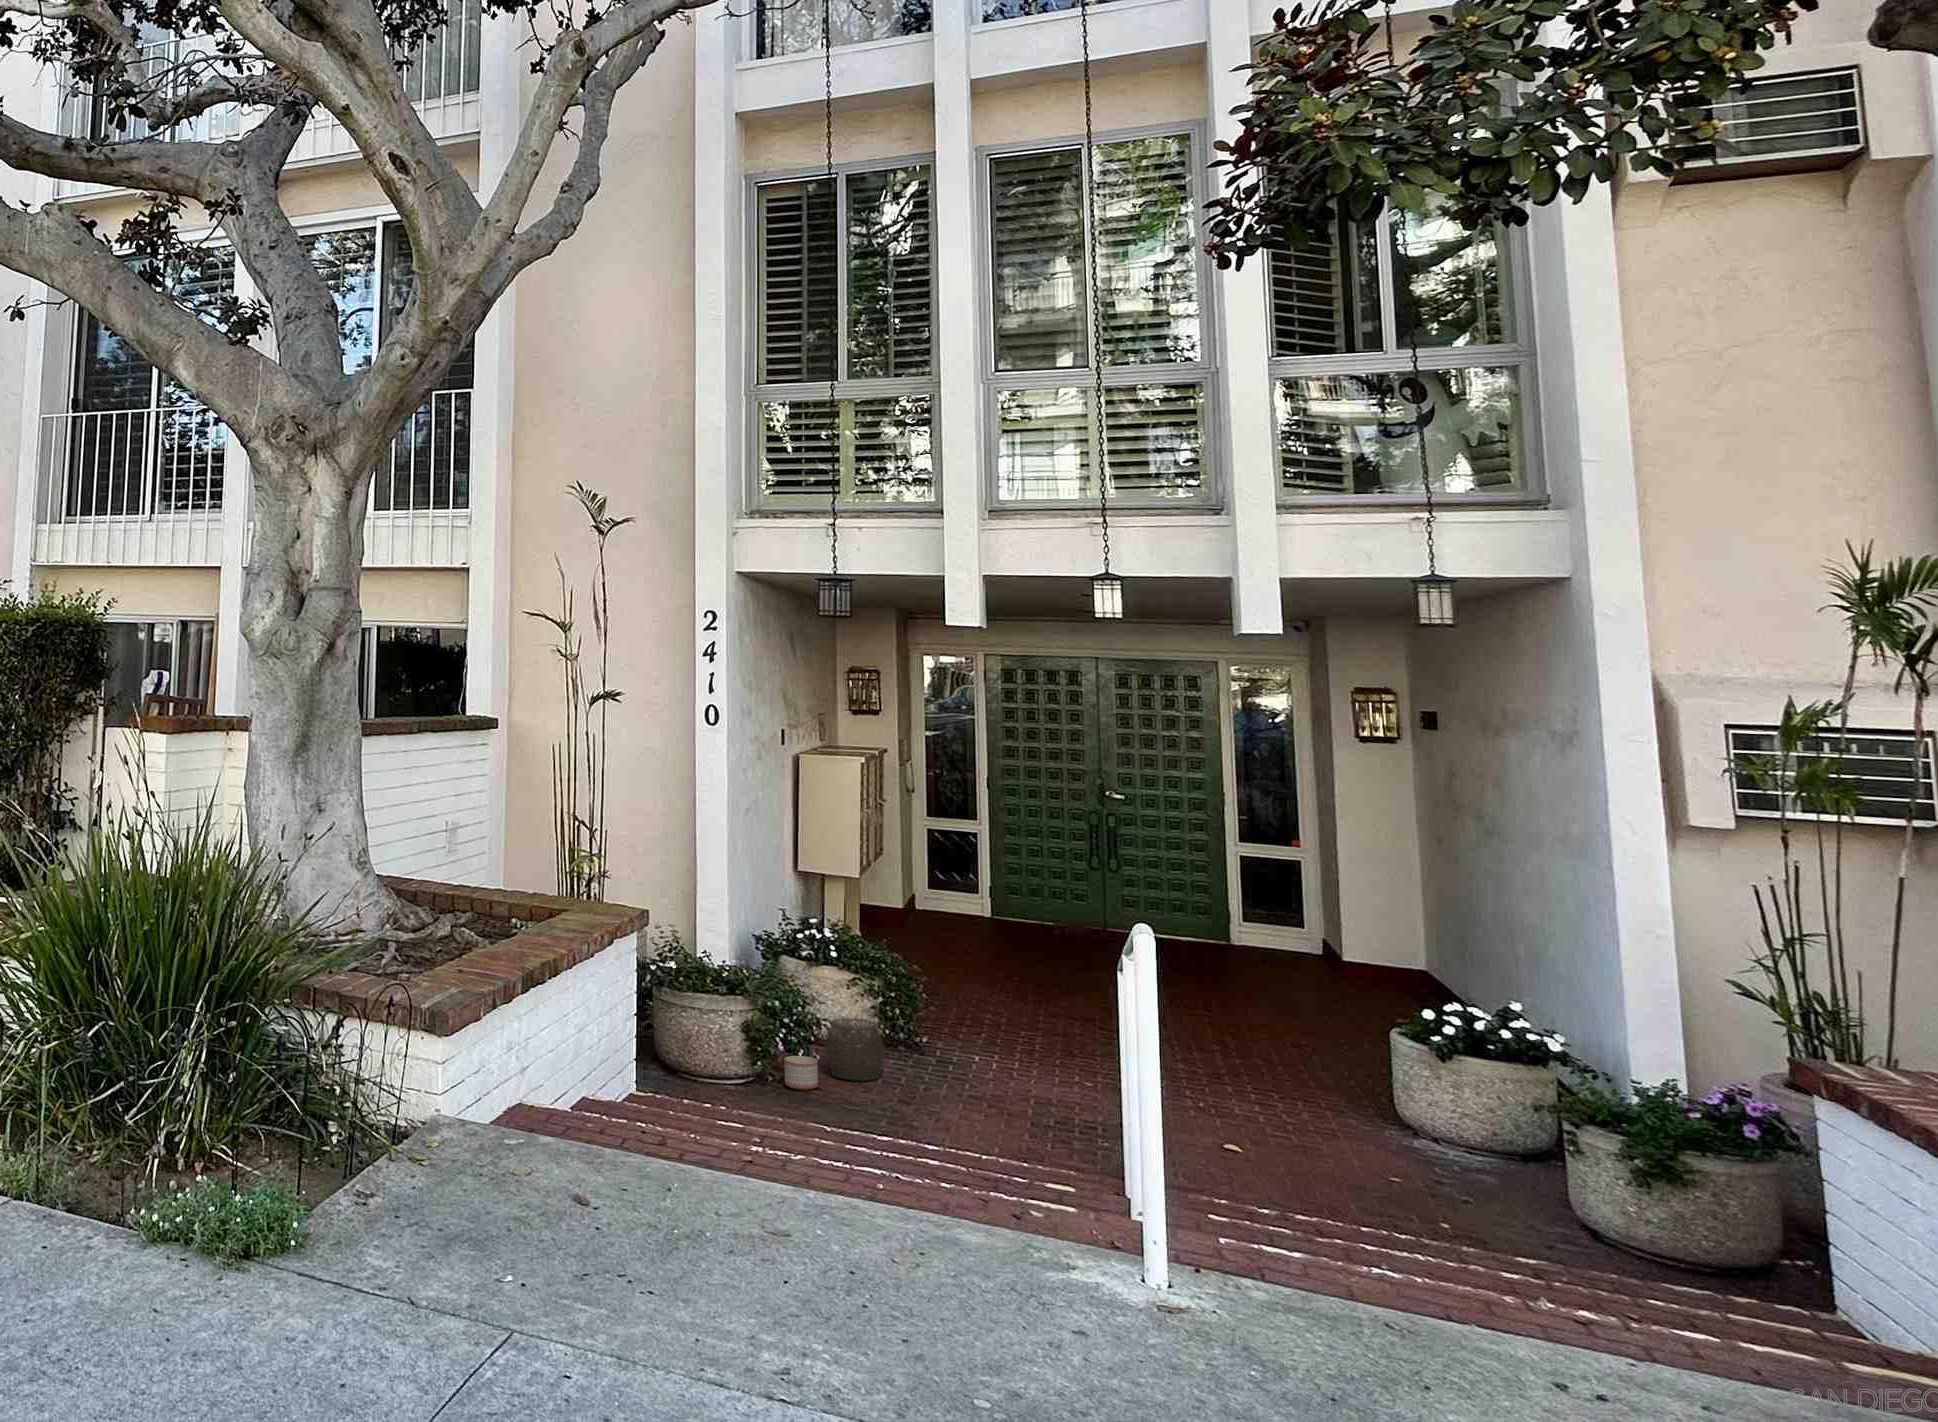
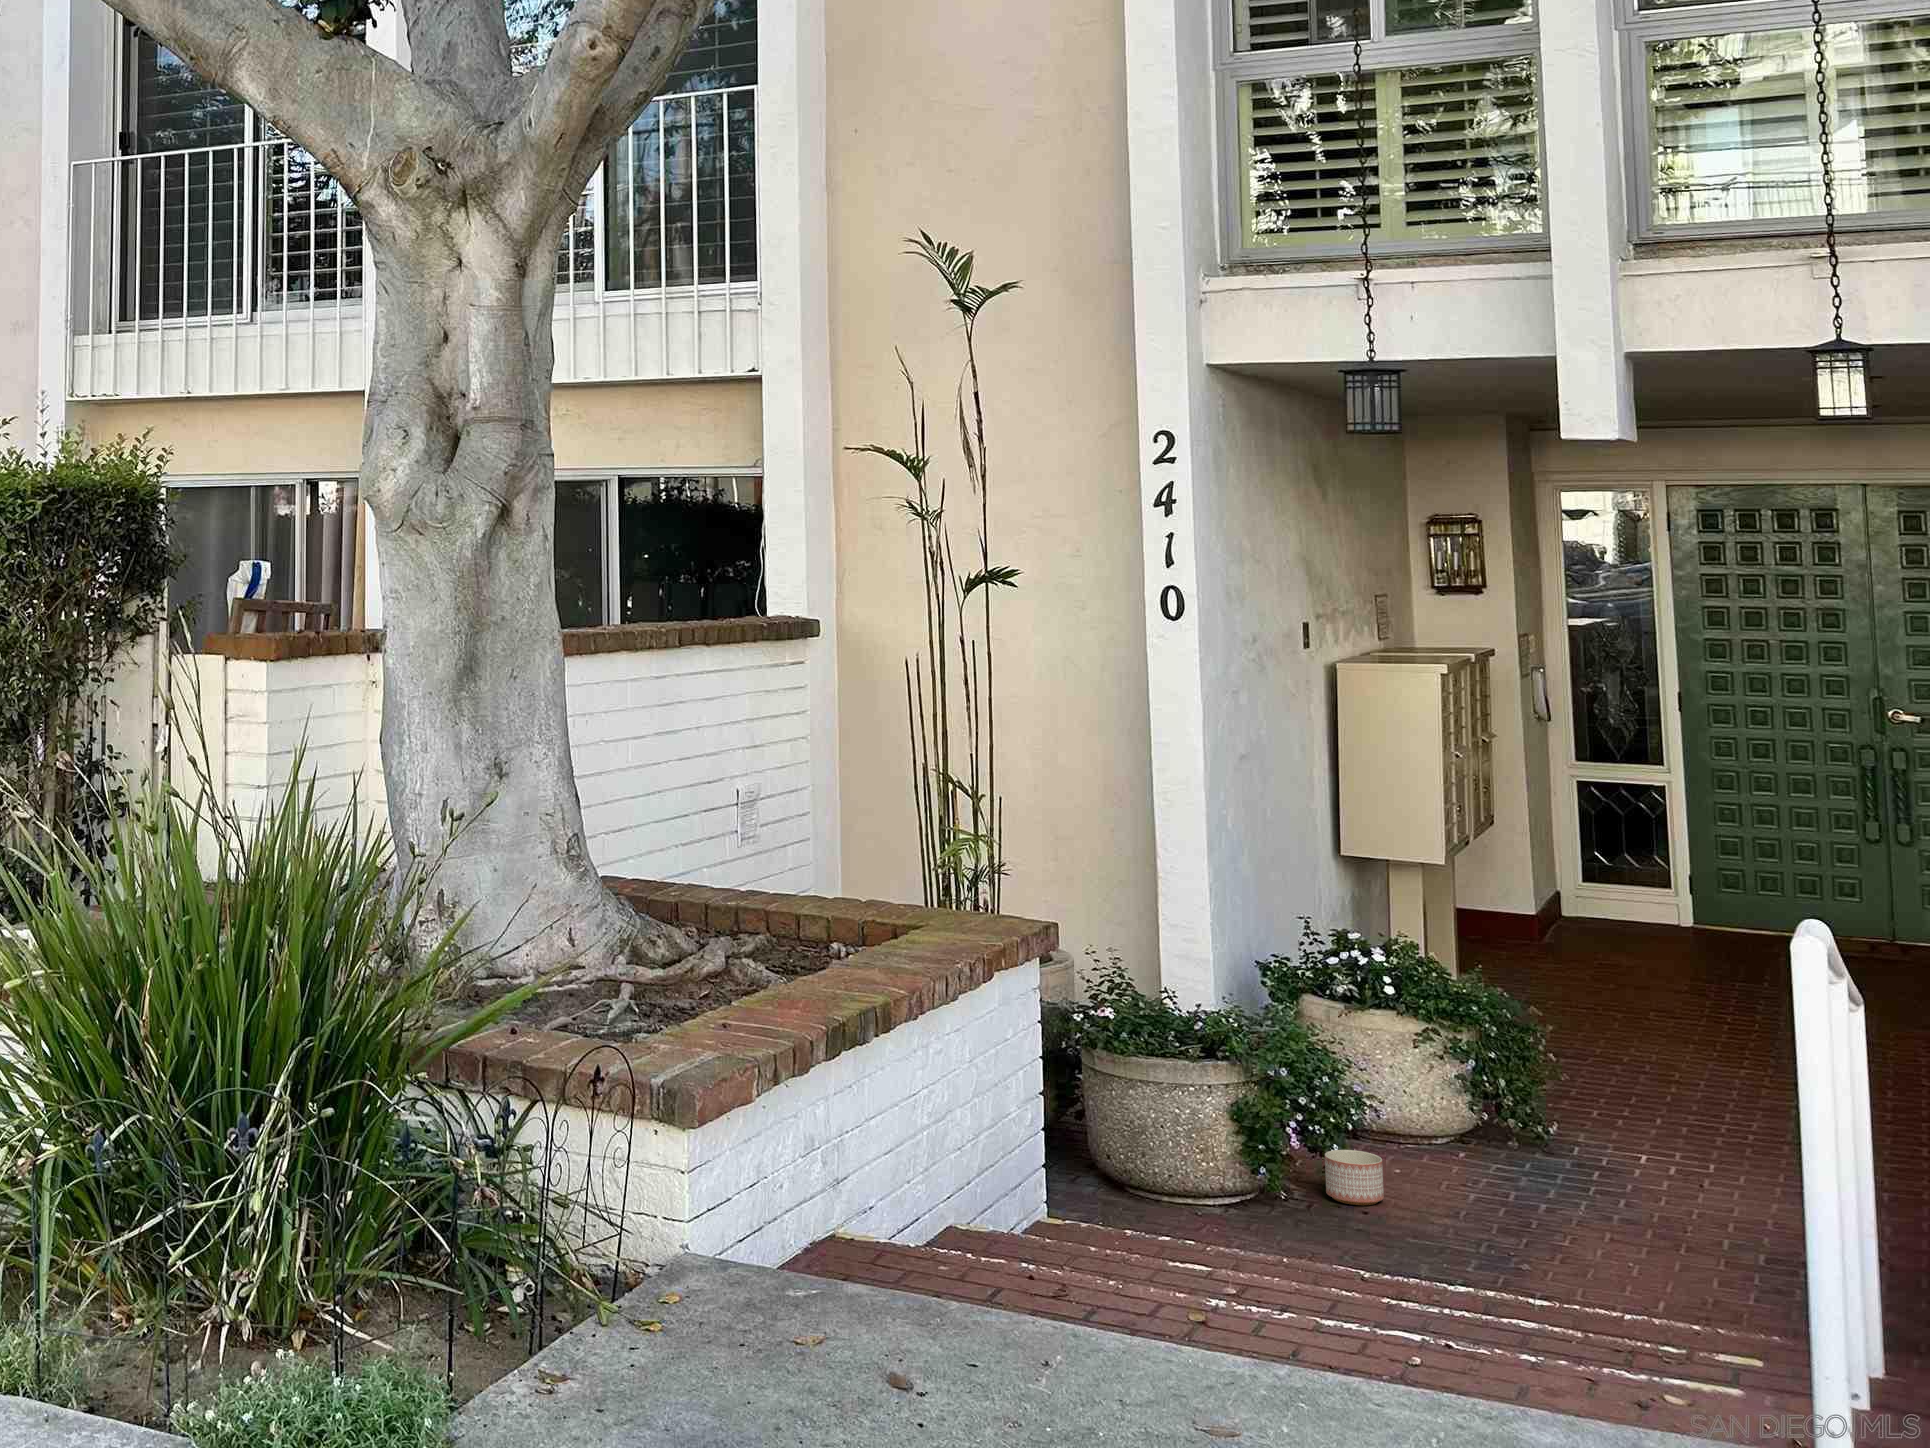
woven basket: present [826,1018,884,1081] -> none [1386,1088,1490,1190]

